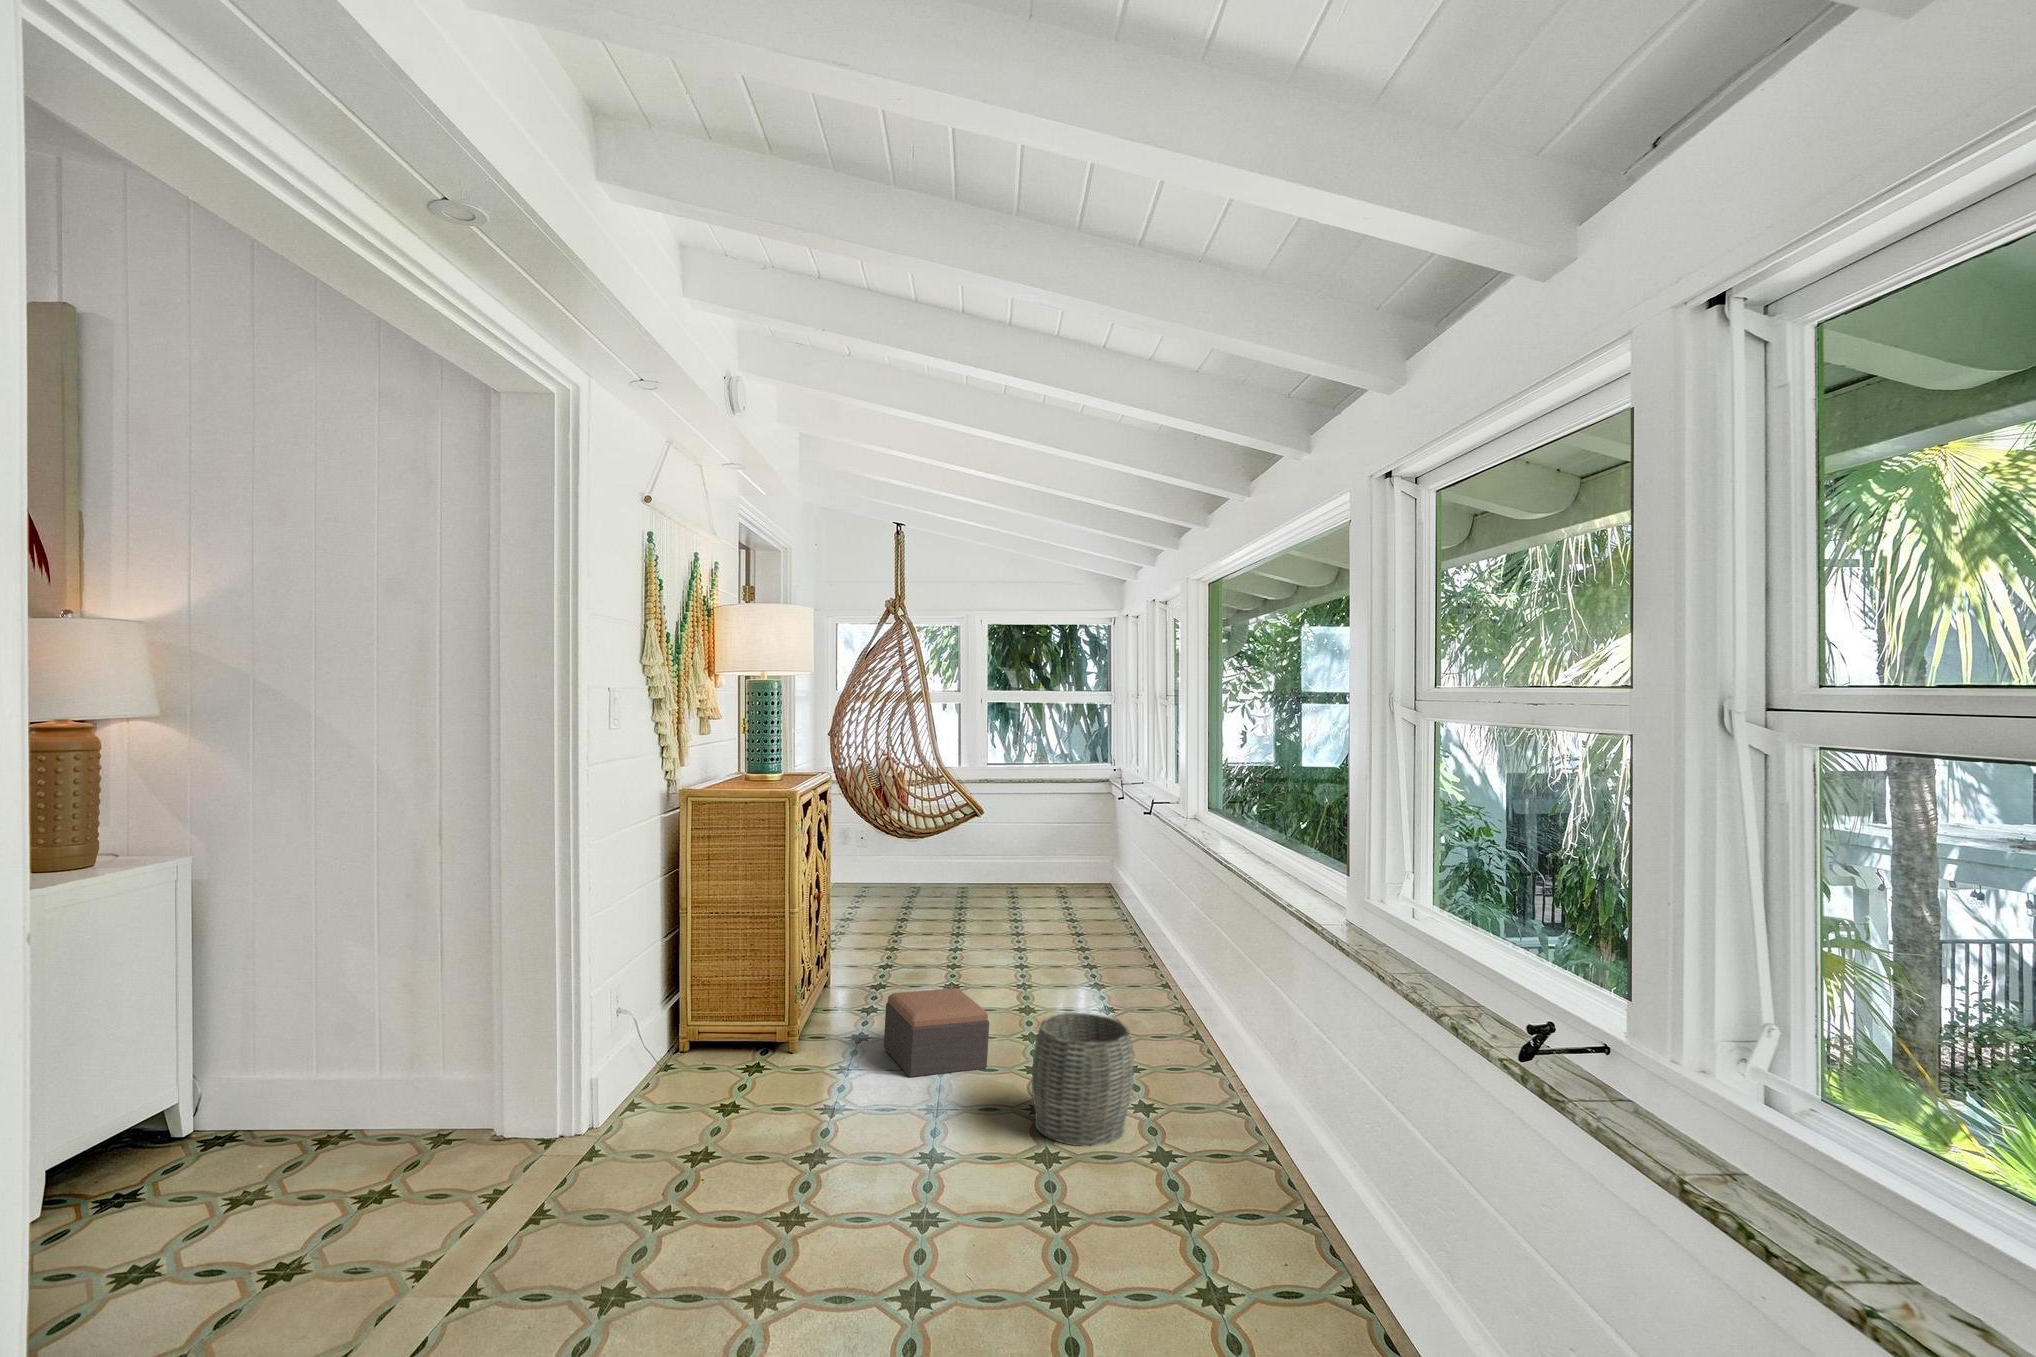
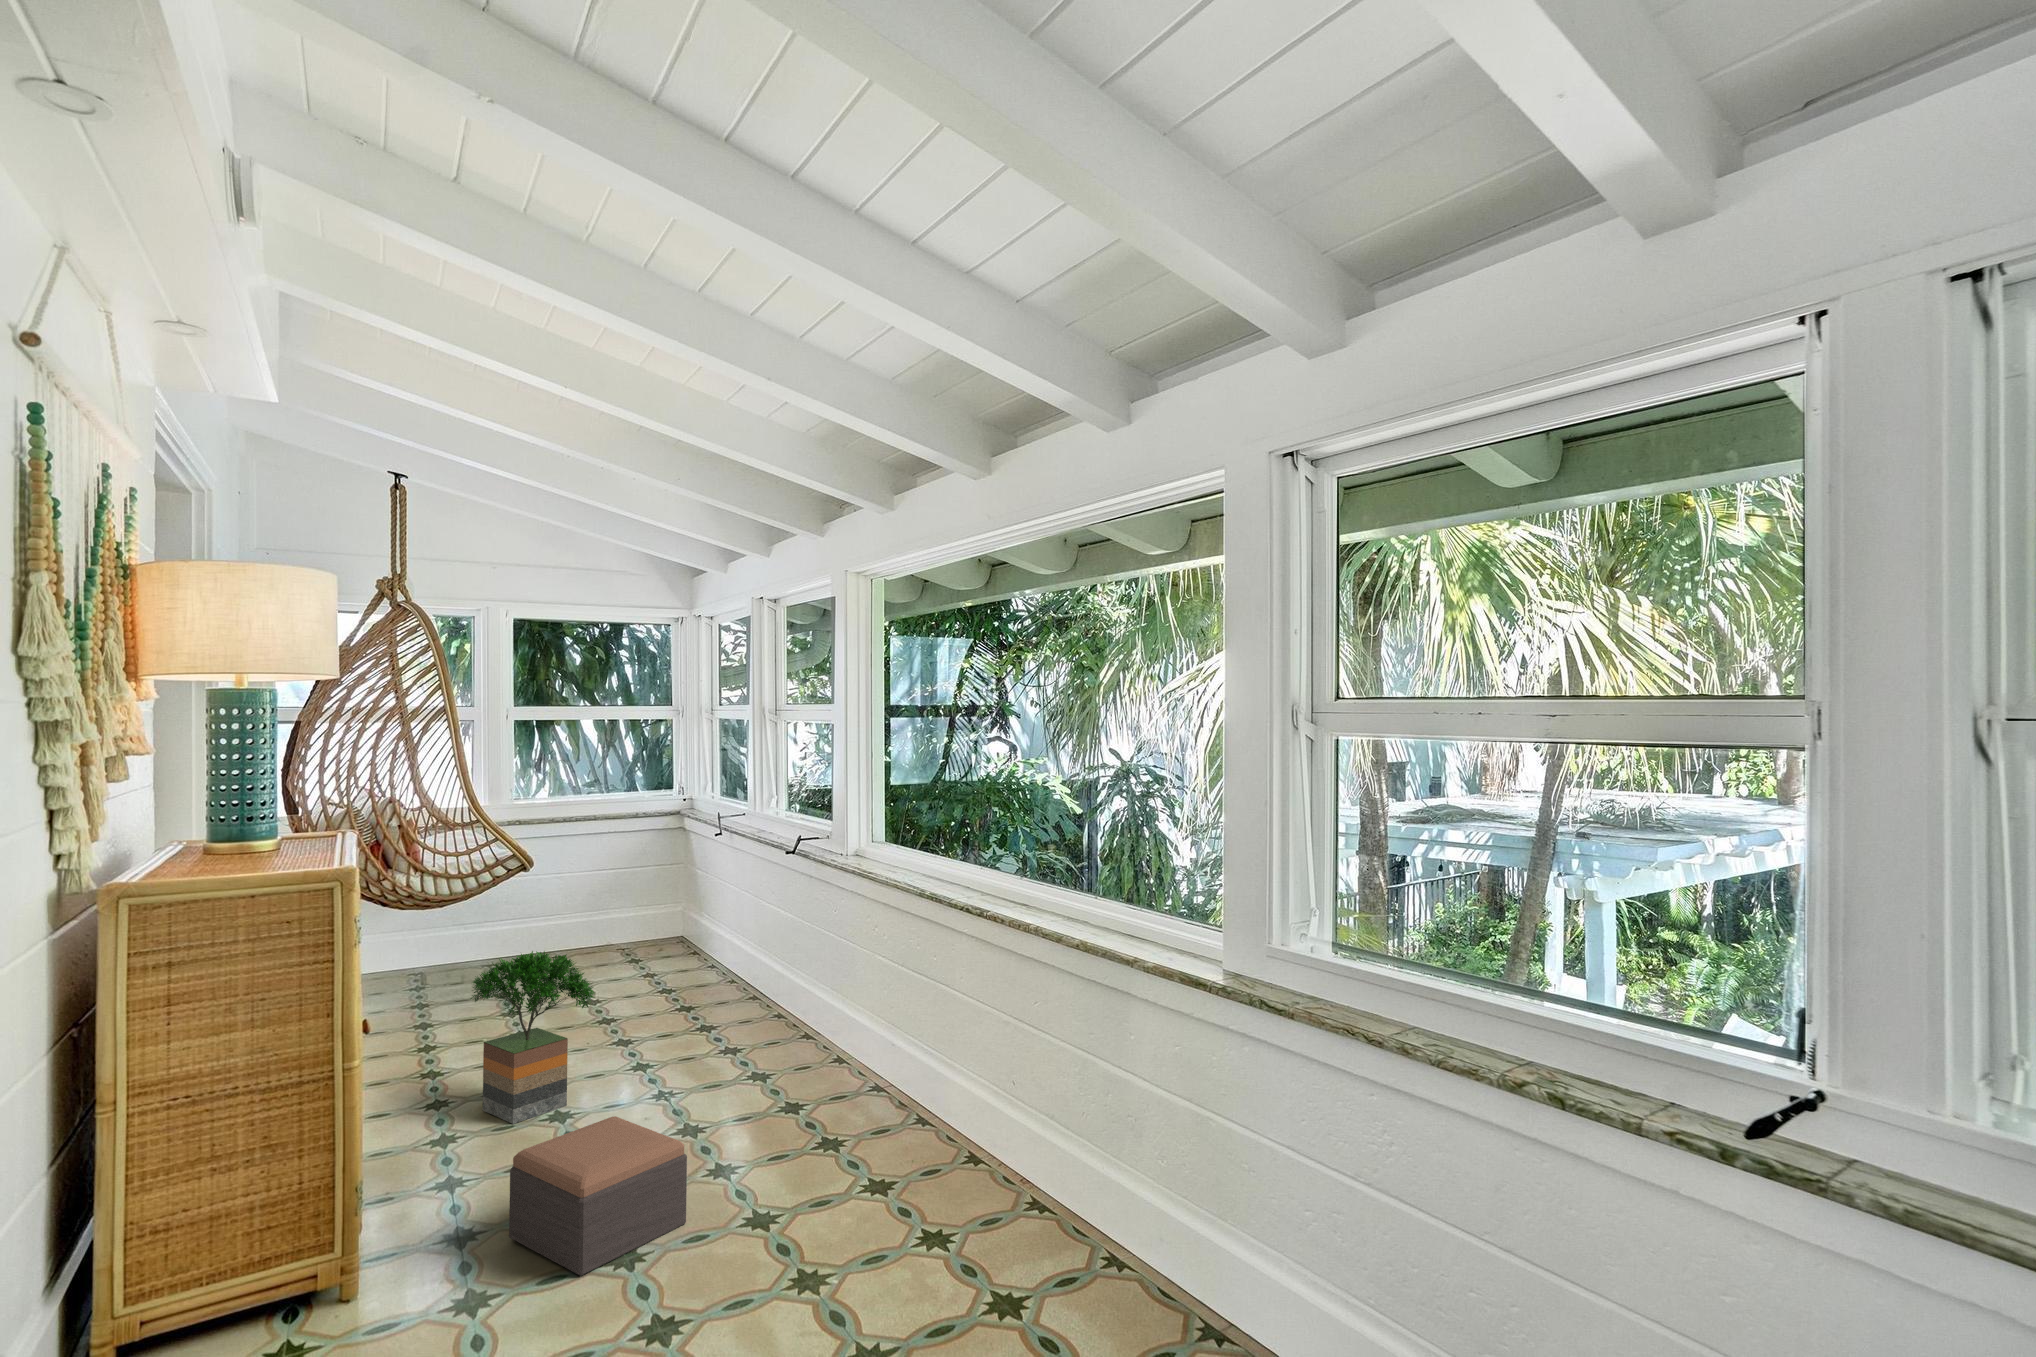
potted tree: none [906,873,985,990] -> present [470,951,594,1124]
woven basket: present [1032,1013,1133,1146] -> none [807,1111,948,1311]

